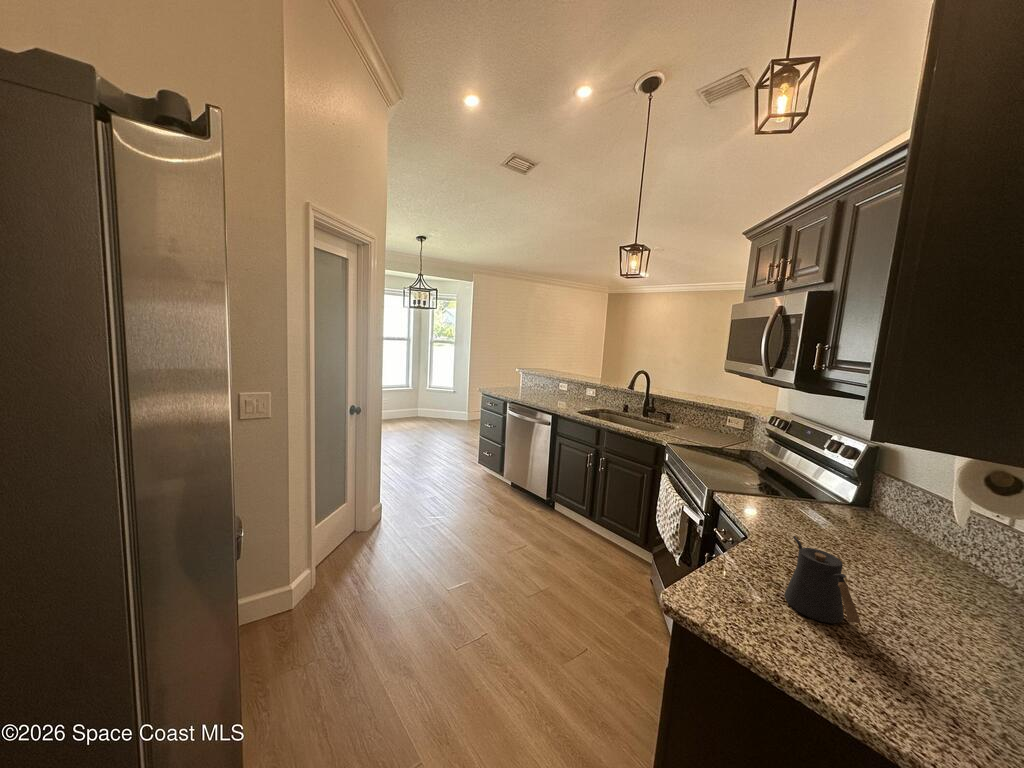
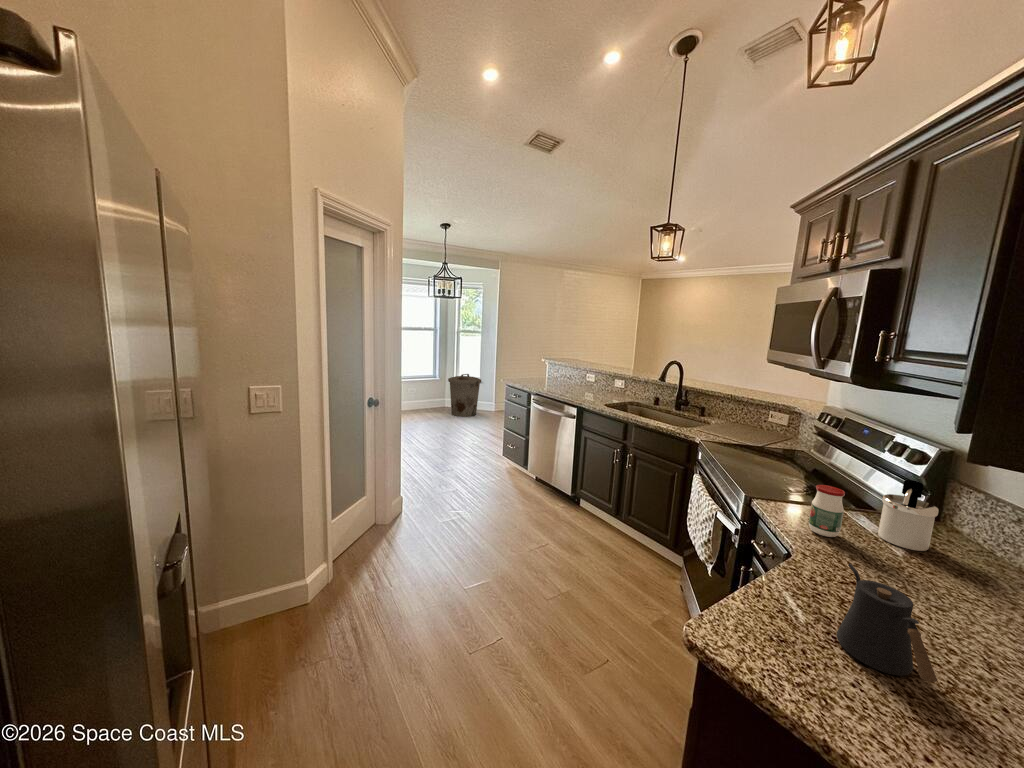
trash can: none [424,383,457,425] -> present [448,374,481,417]
soap dispenser: none [819,470,866,530] -> present [878,480,939,551]
jar: none [762,476,791,521] -> present [809,485,845,537]

